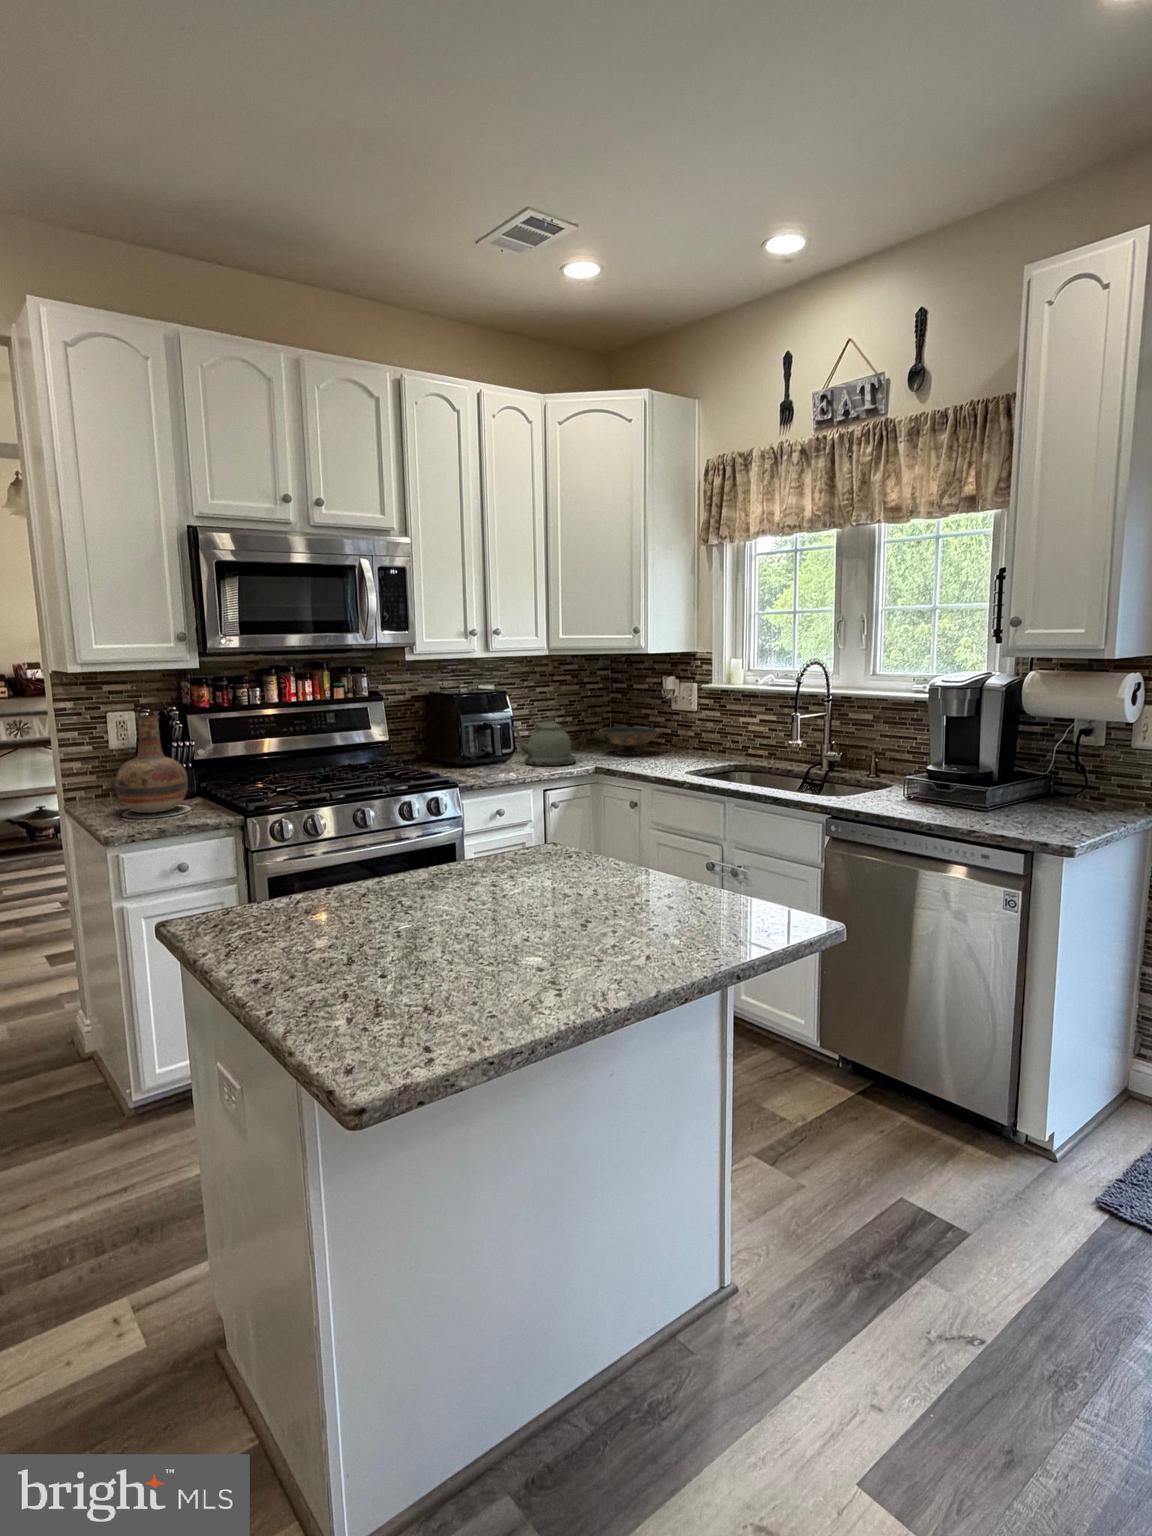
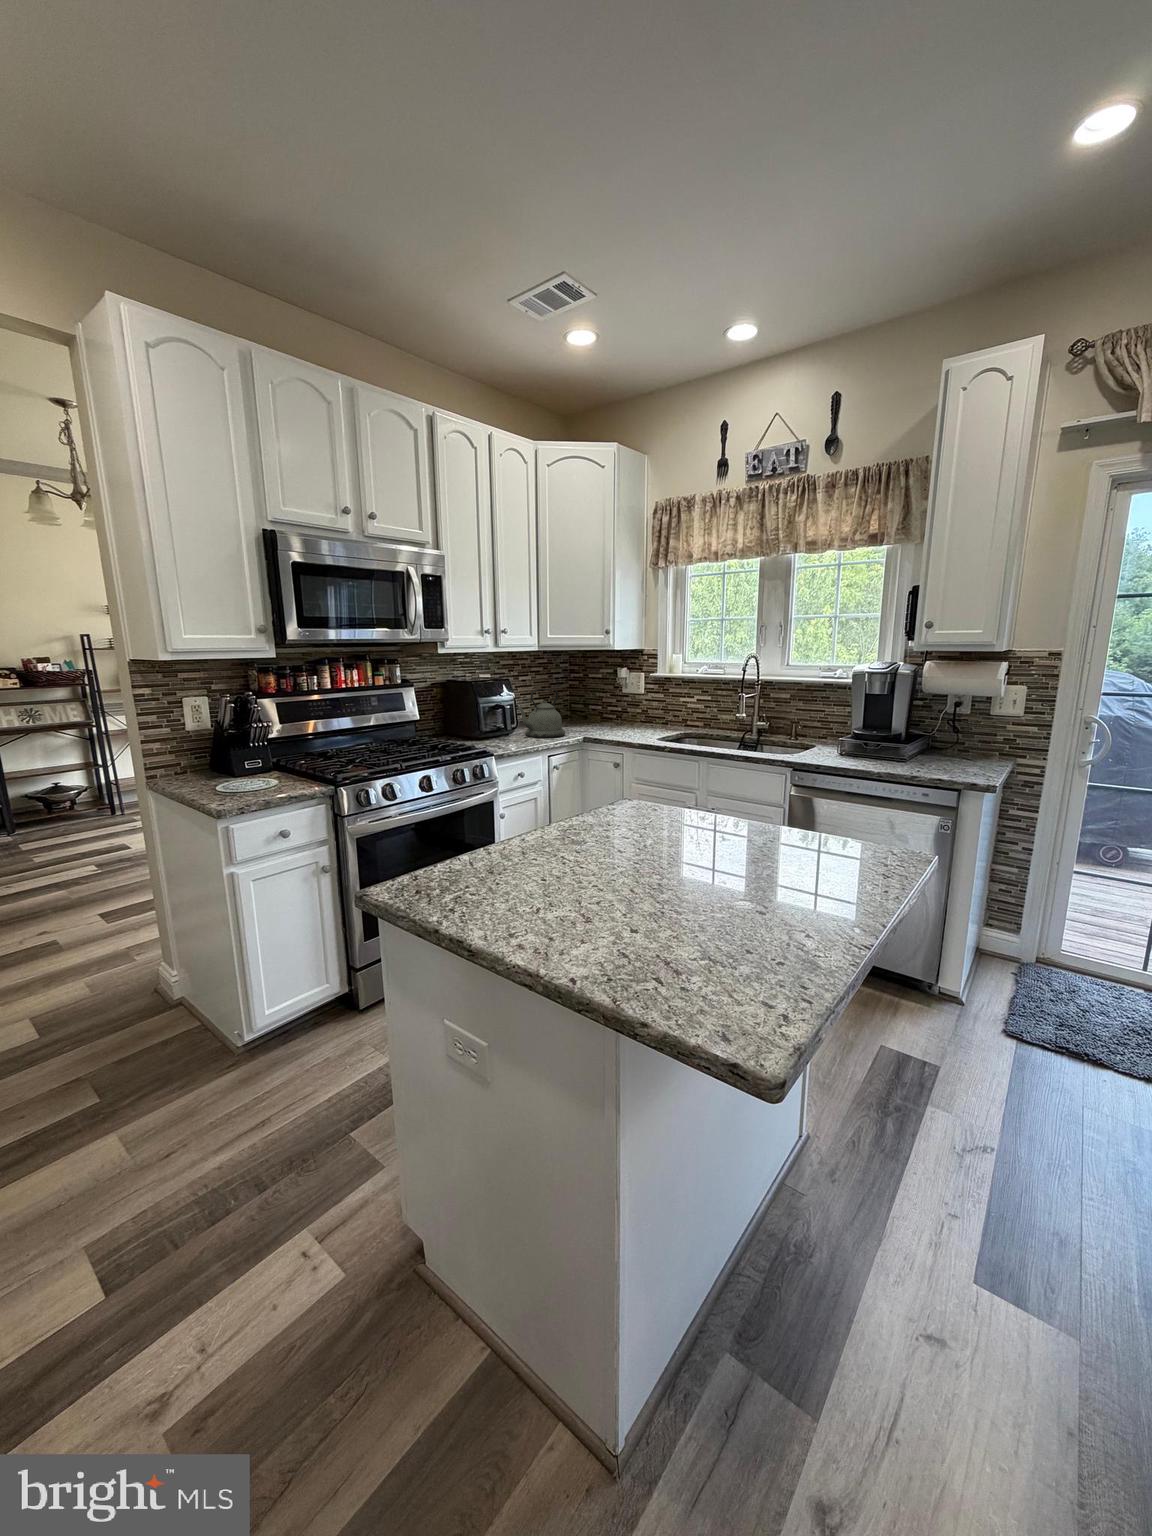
vase: present [115,715,188,813] -> none [213,699,279,786]
decorative bowl: present [594,727,664,755] -> none [571,707,620,728]

